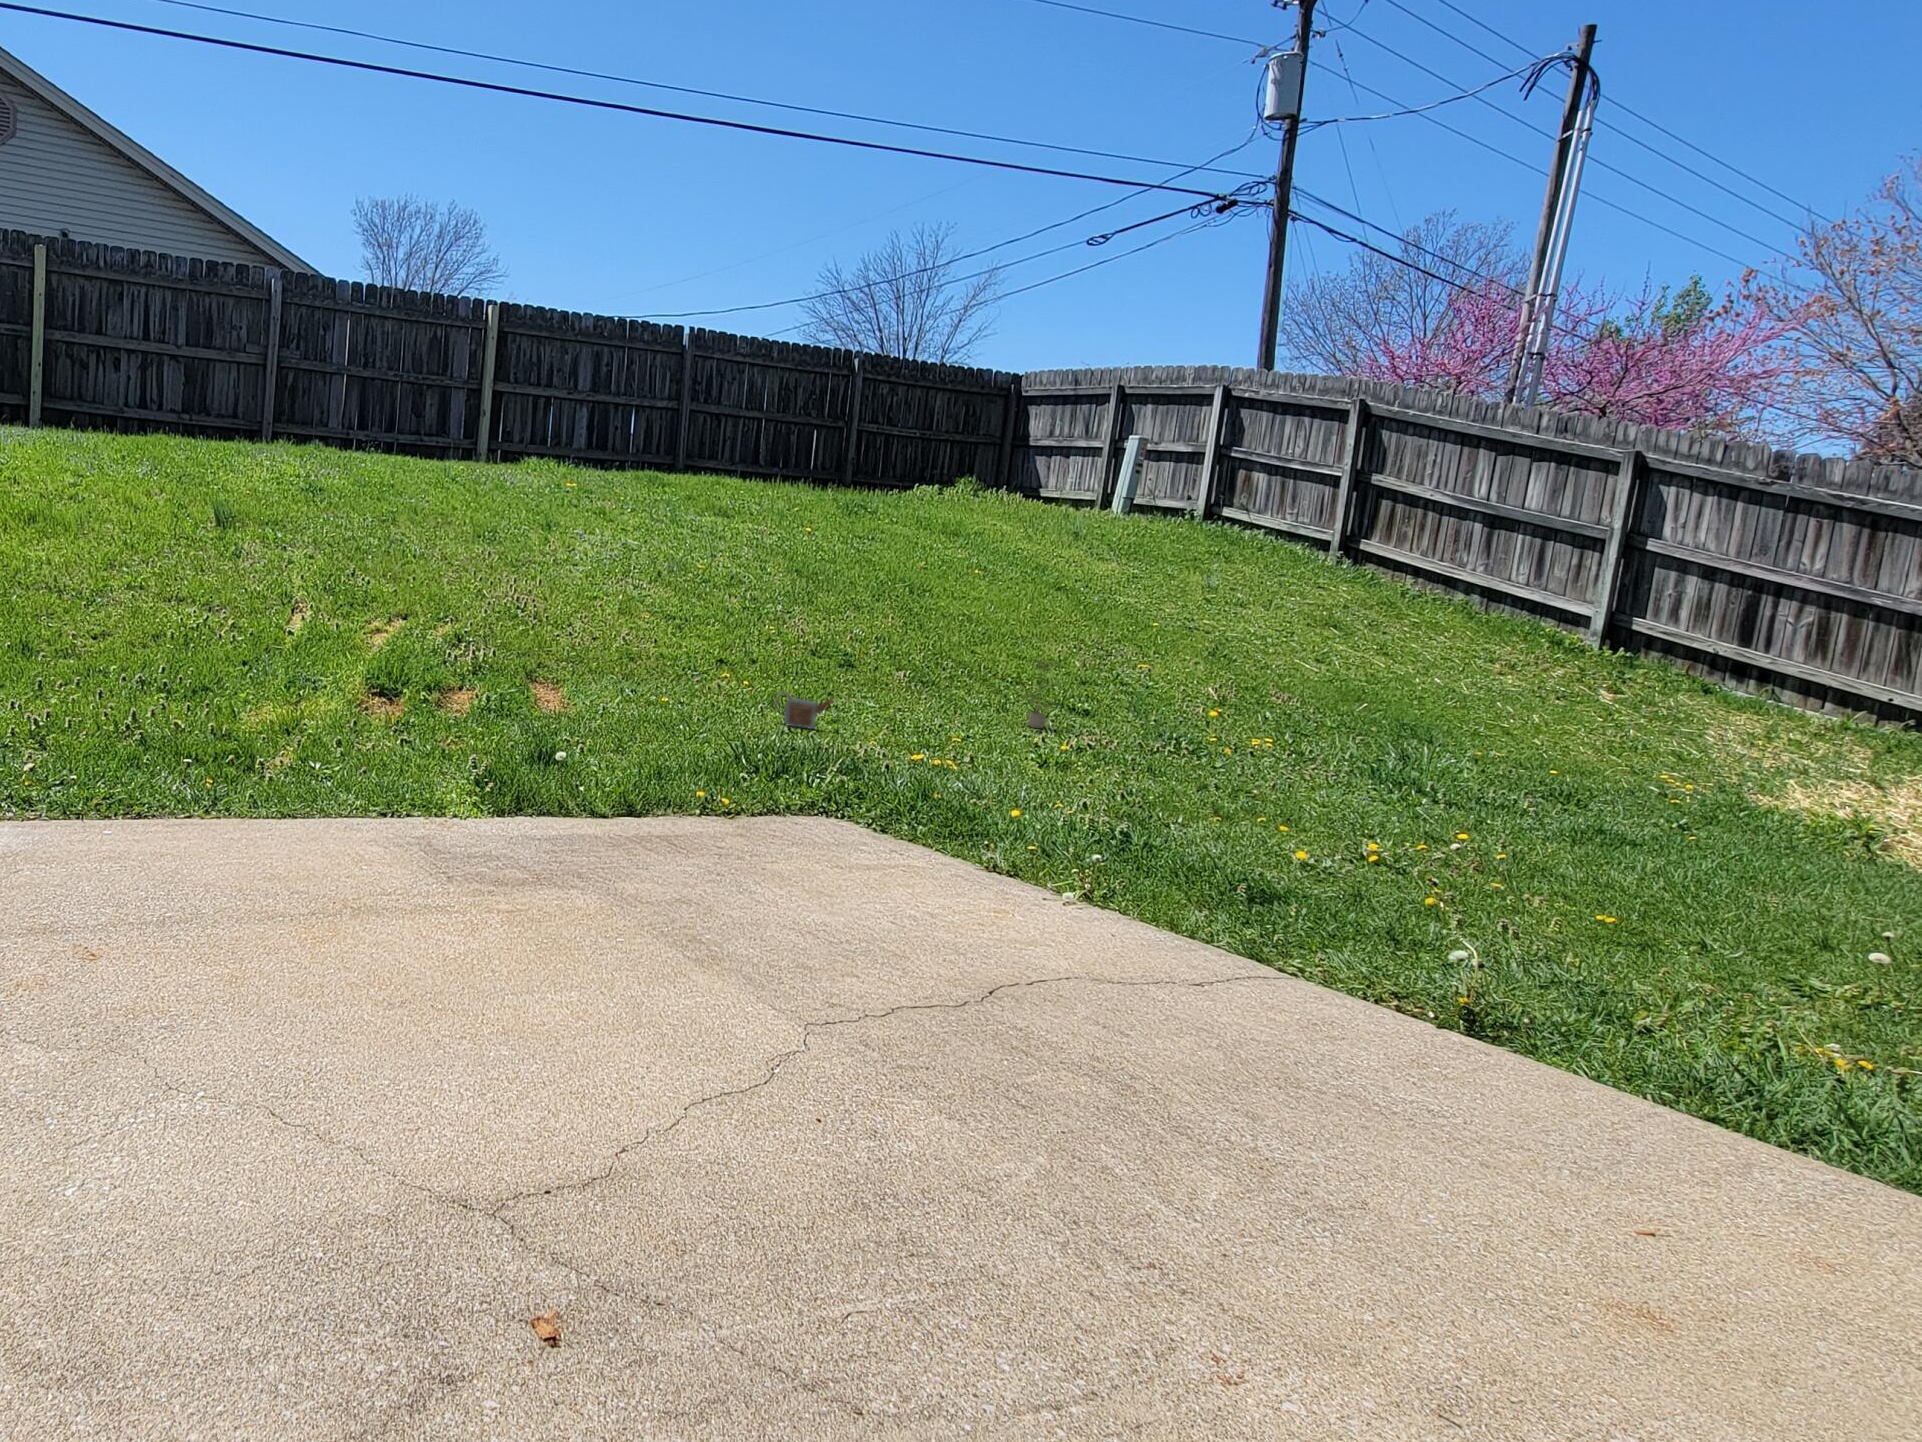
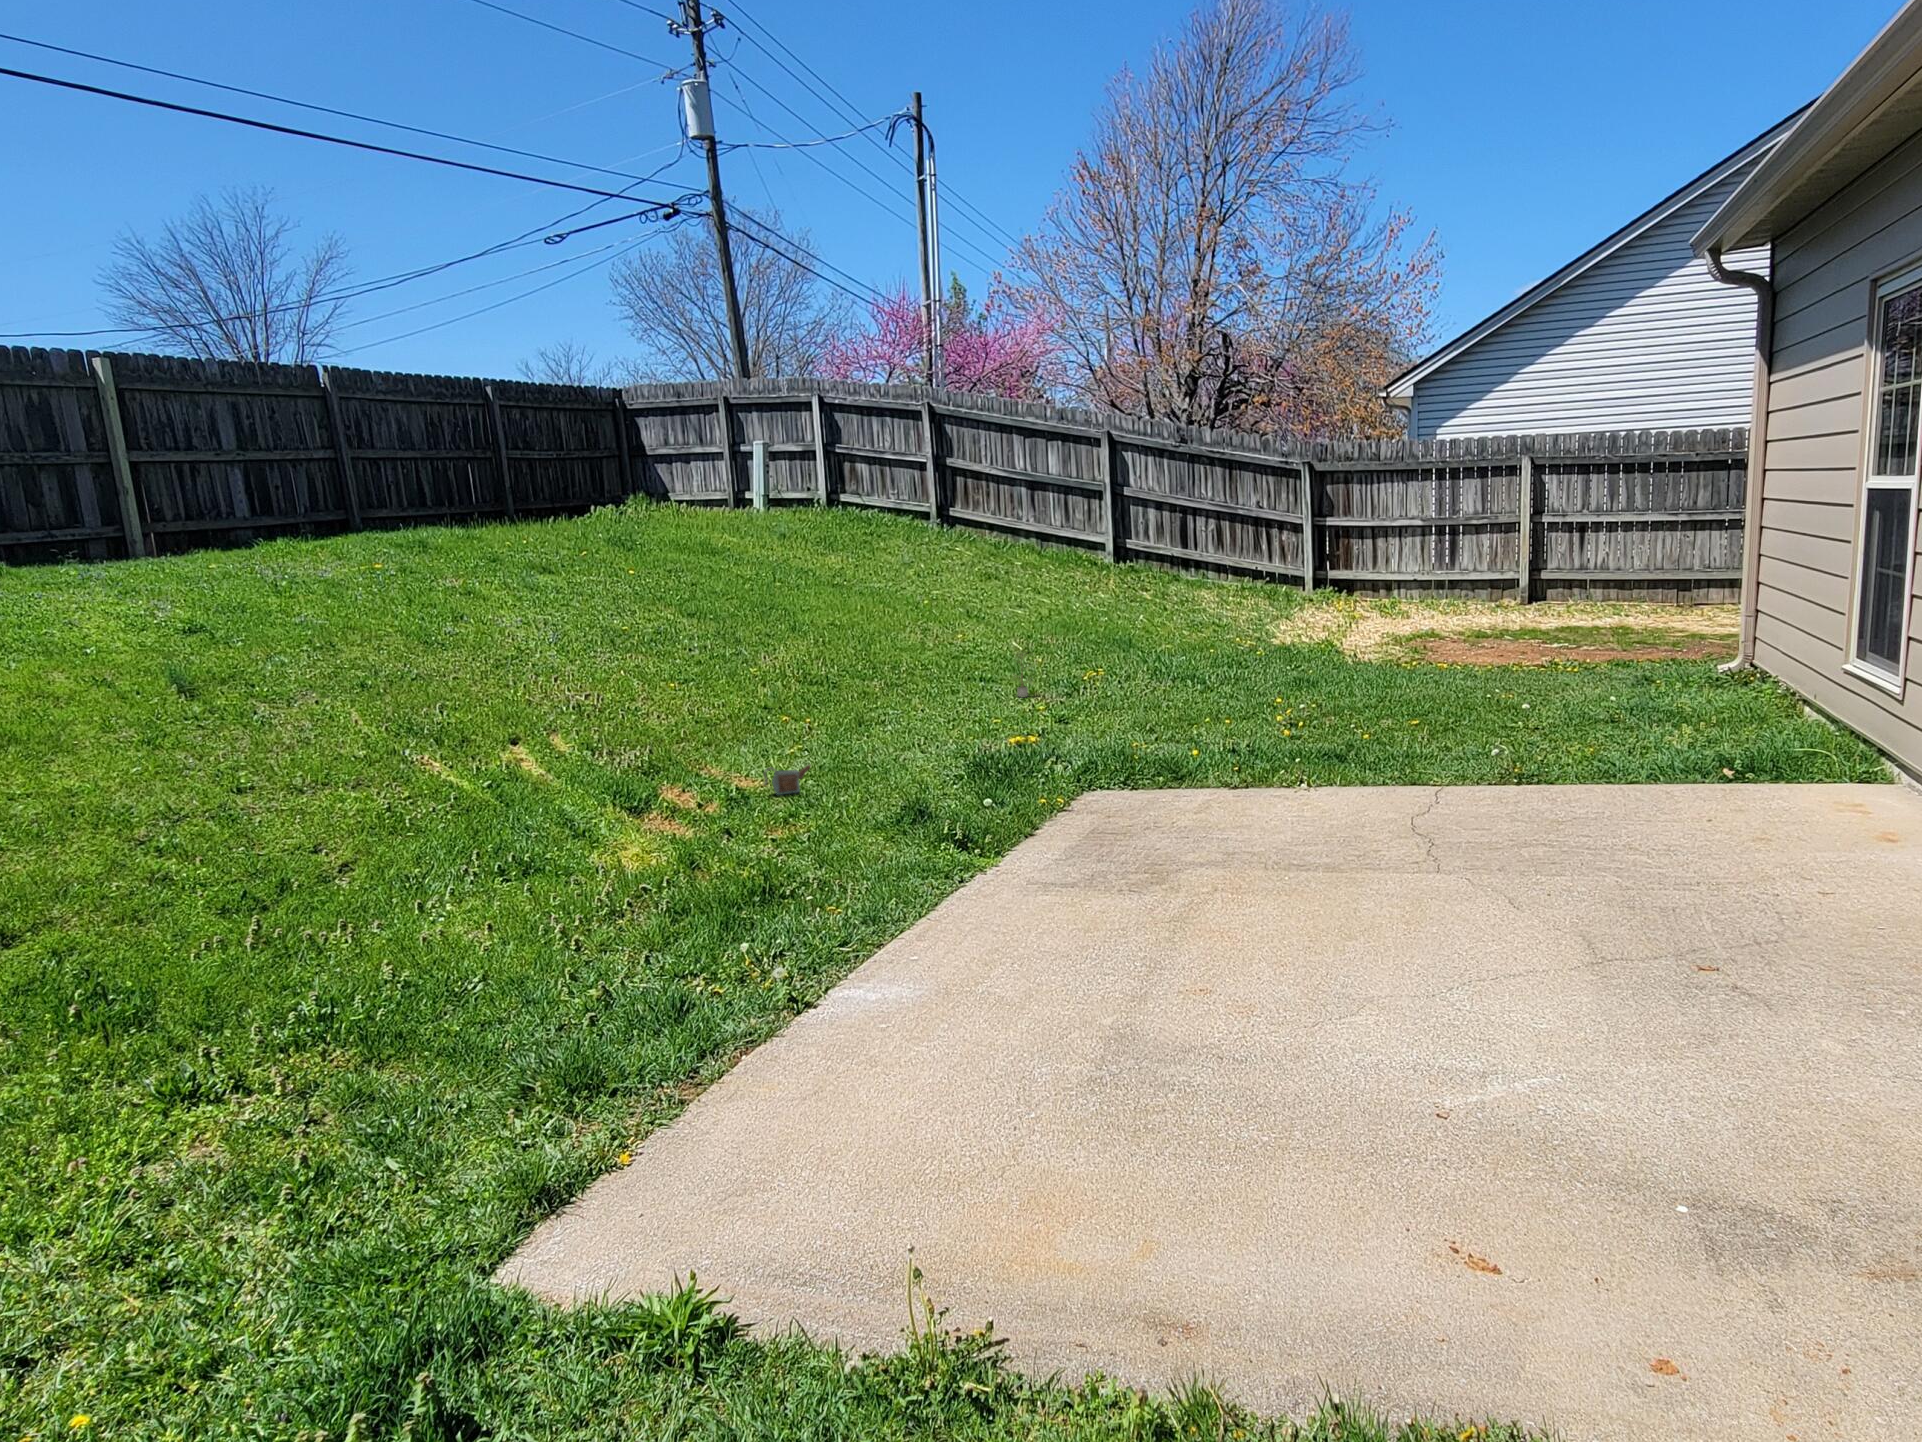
watering can: present [775,691,834,729] -> present [763,764,811,795]

